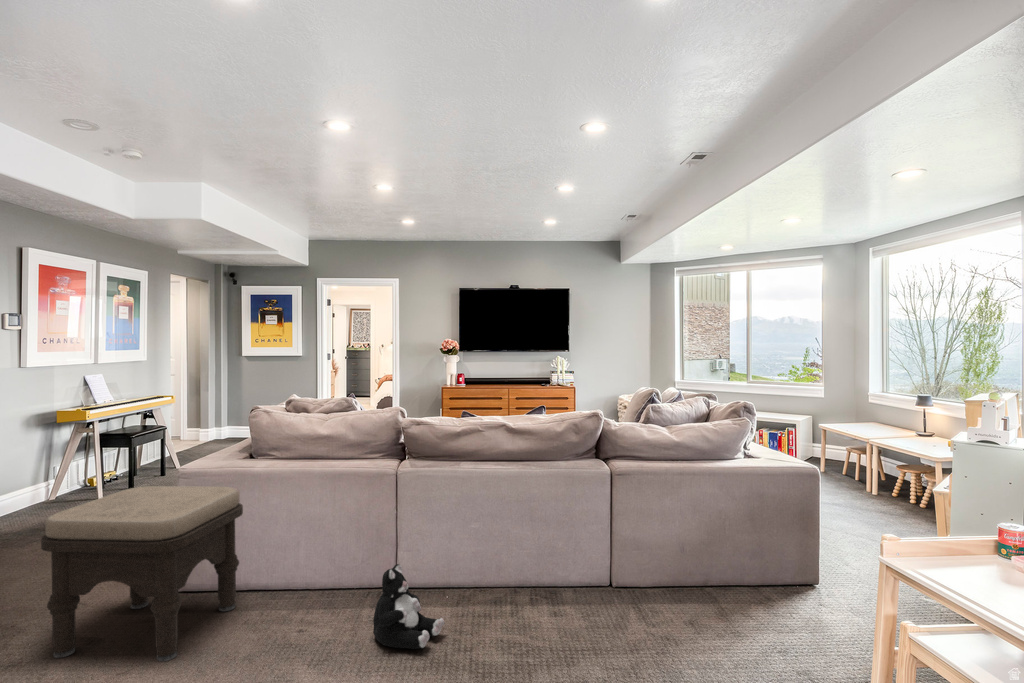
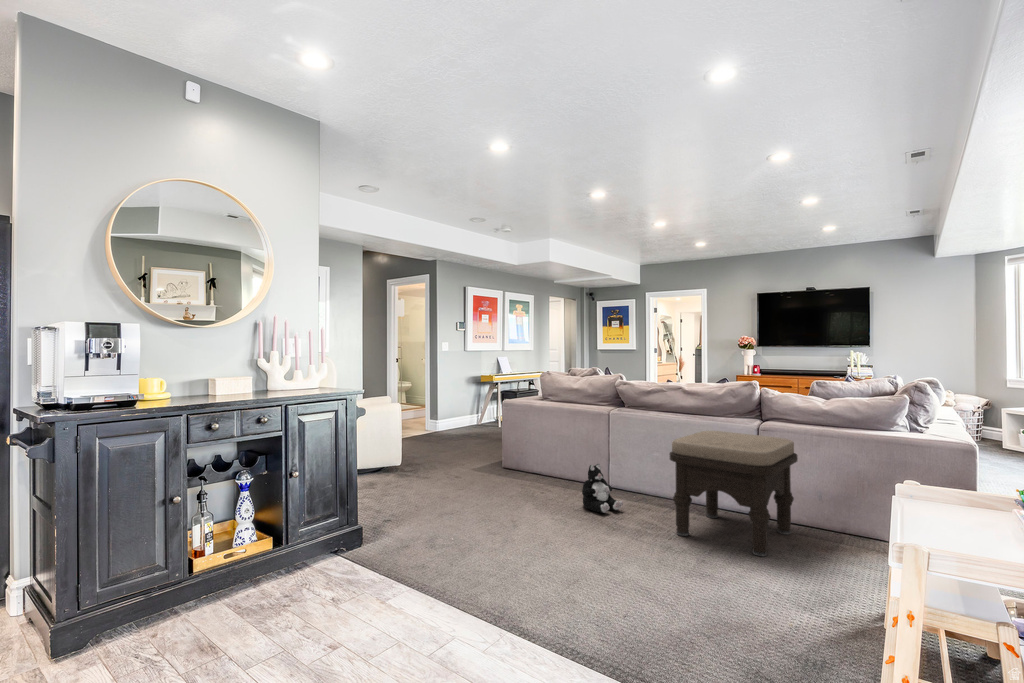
ottoman: present [41,486,243,661] -> present [669,431,798,556]

